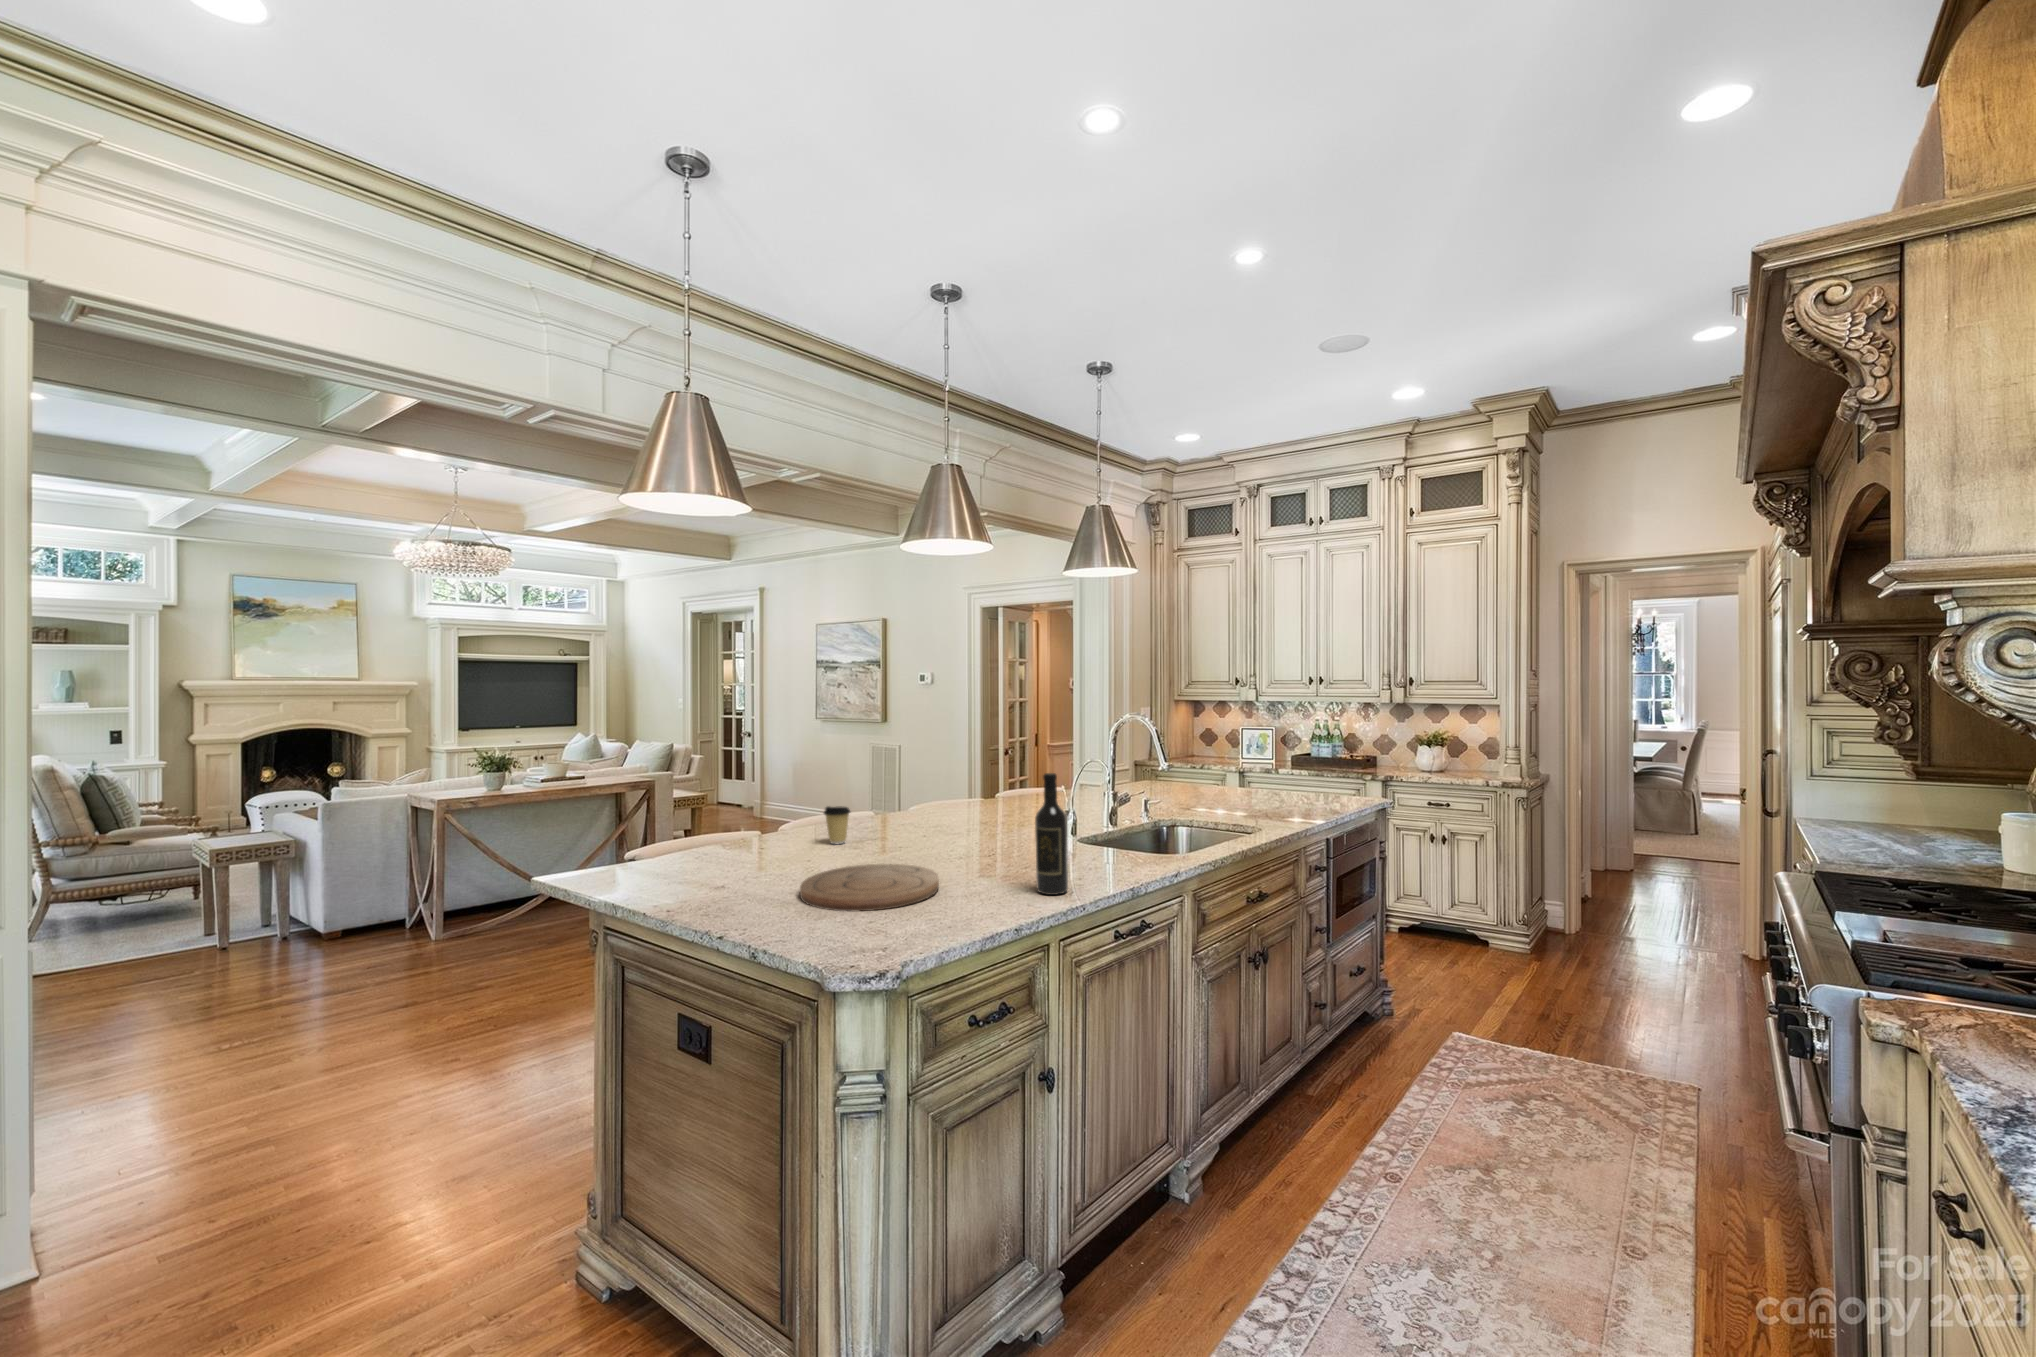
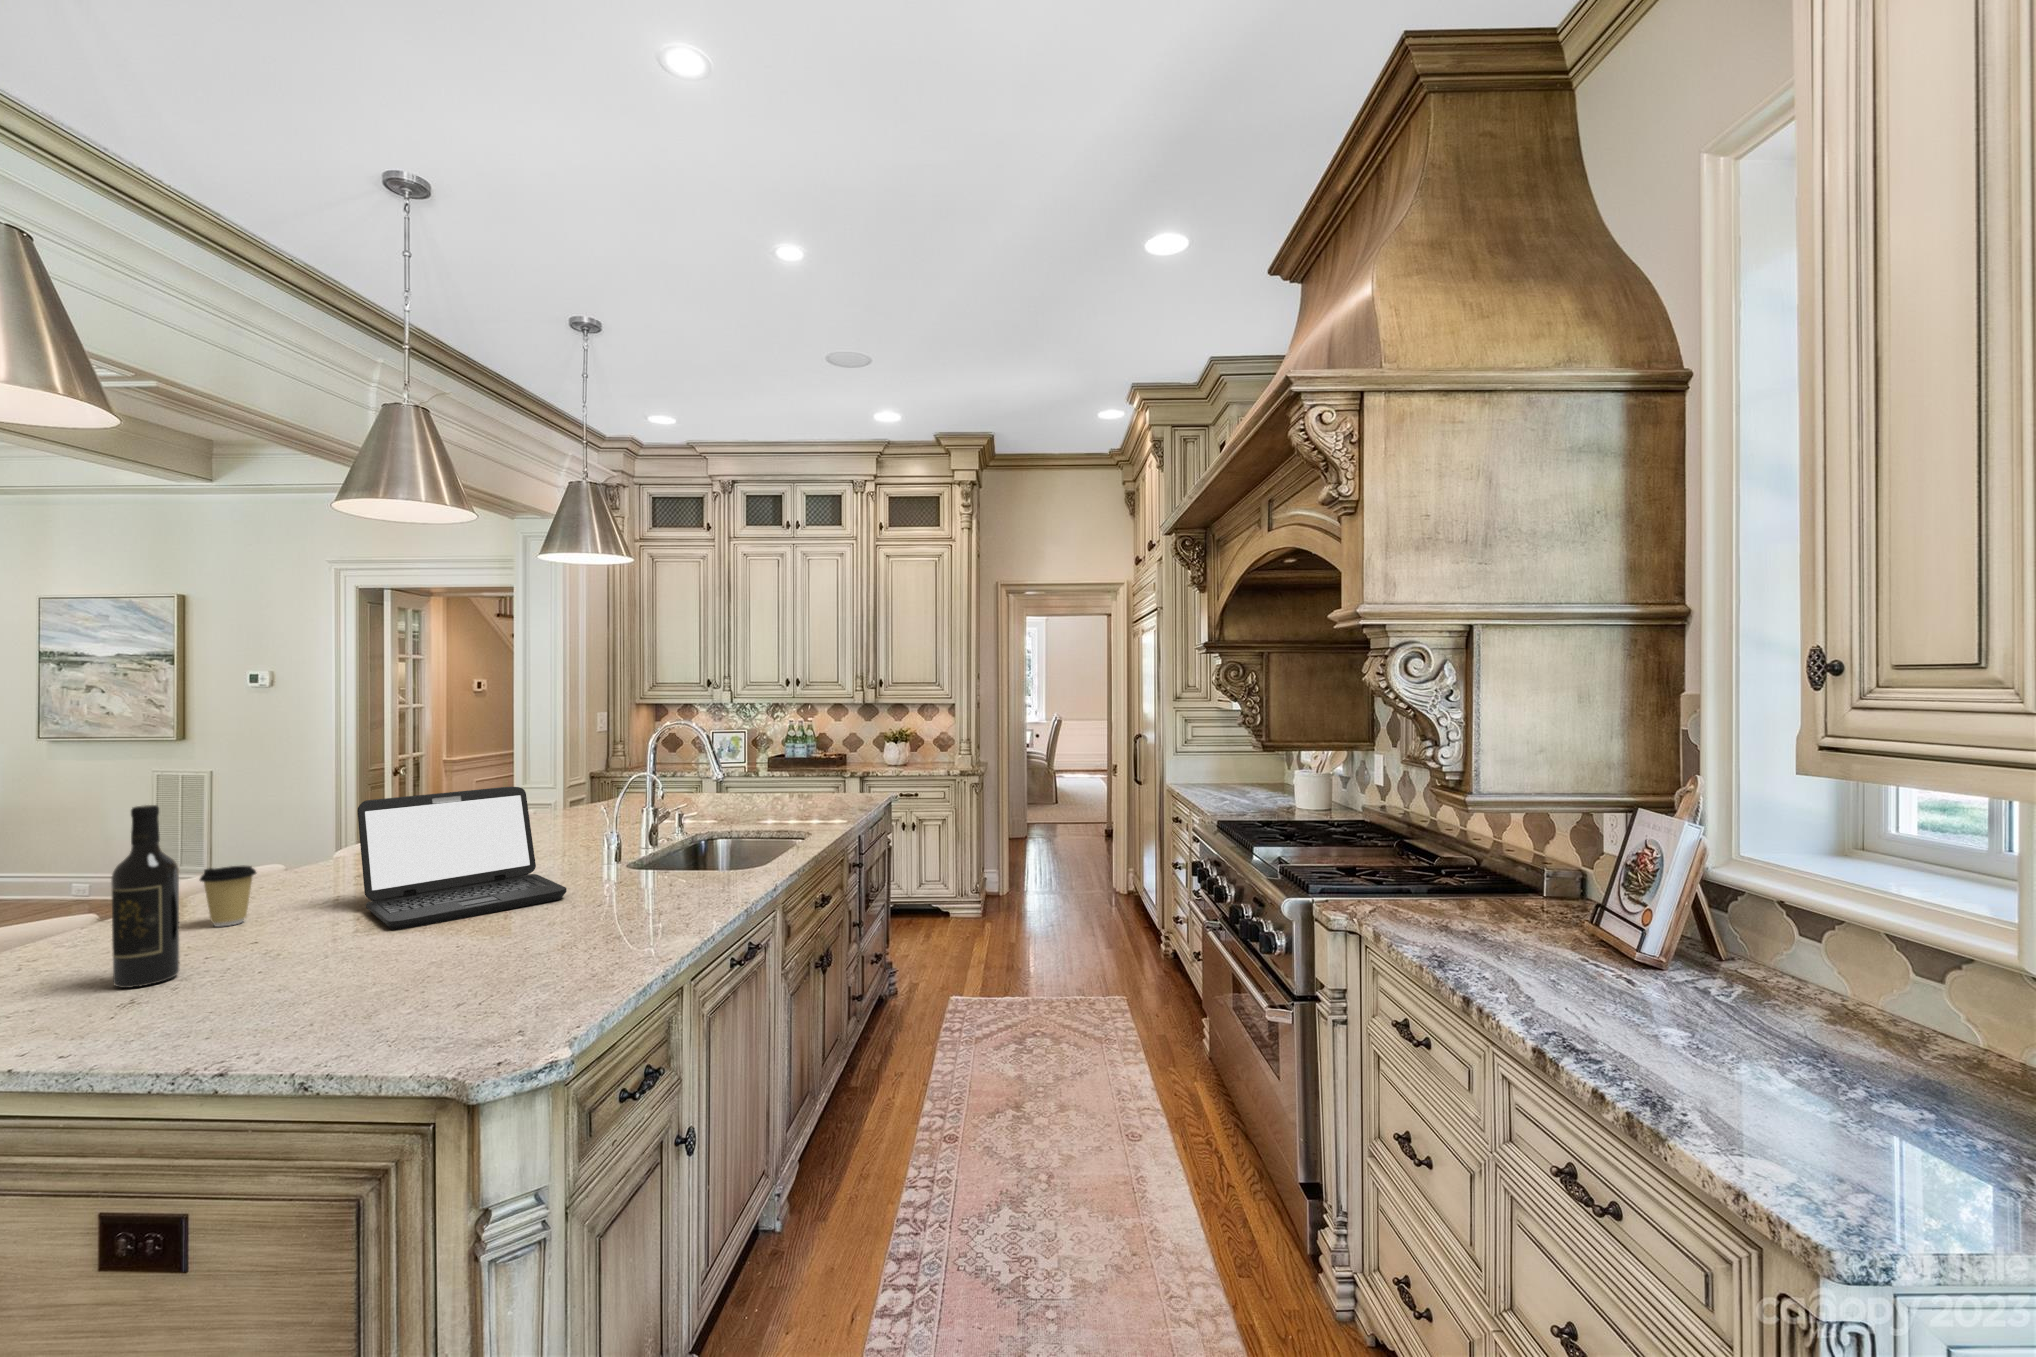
laptop: none [901,767,1018,863] -> present [357,787,567,930]
wine bottle: present [1035,773,1068,895] -> present [111,805,179,988]
cutting board: present [800,864,939,911] -> none [243,928,496,1017]

